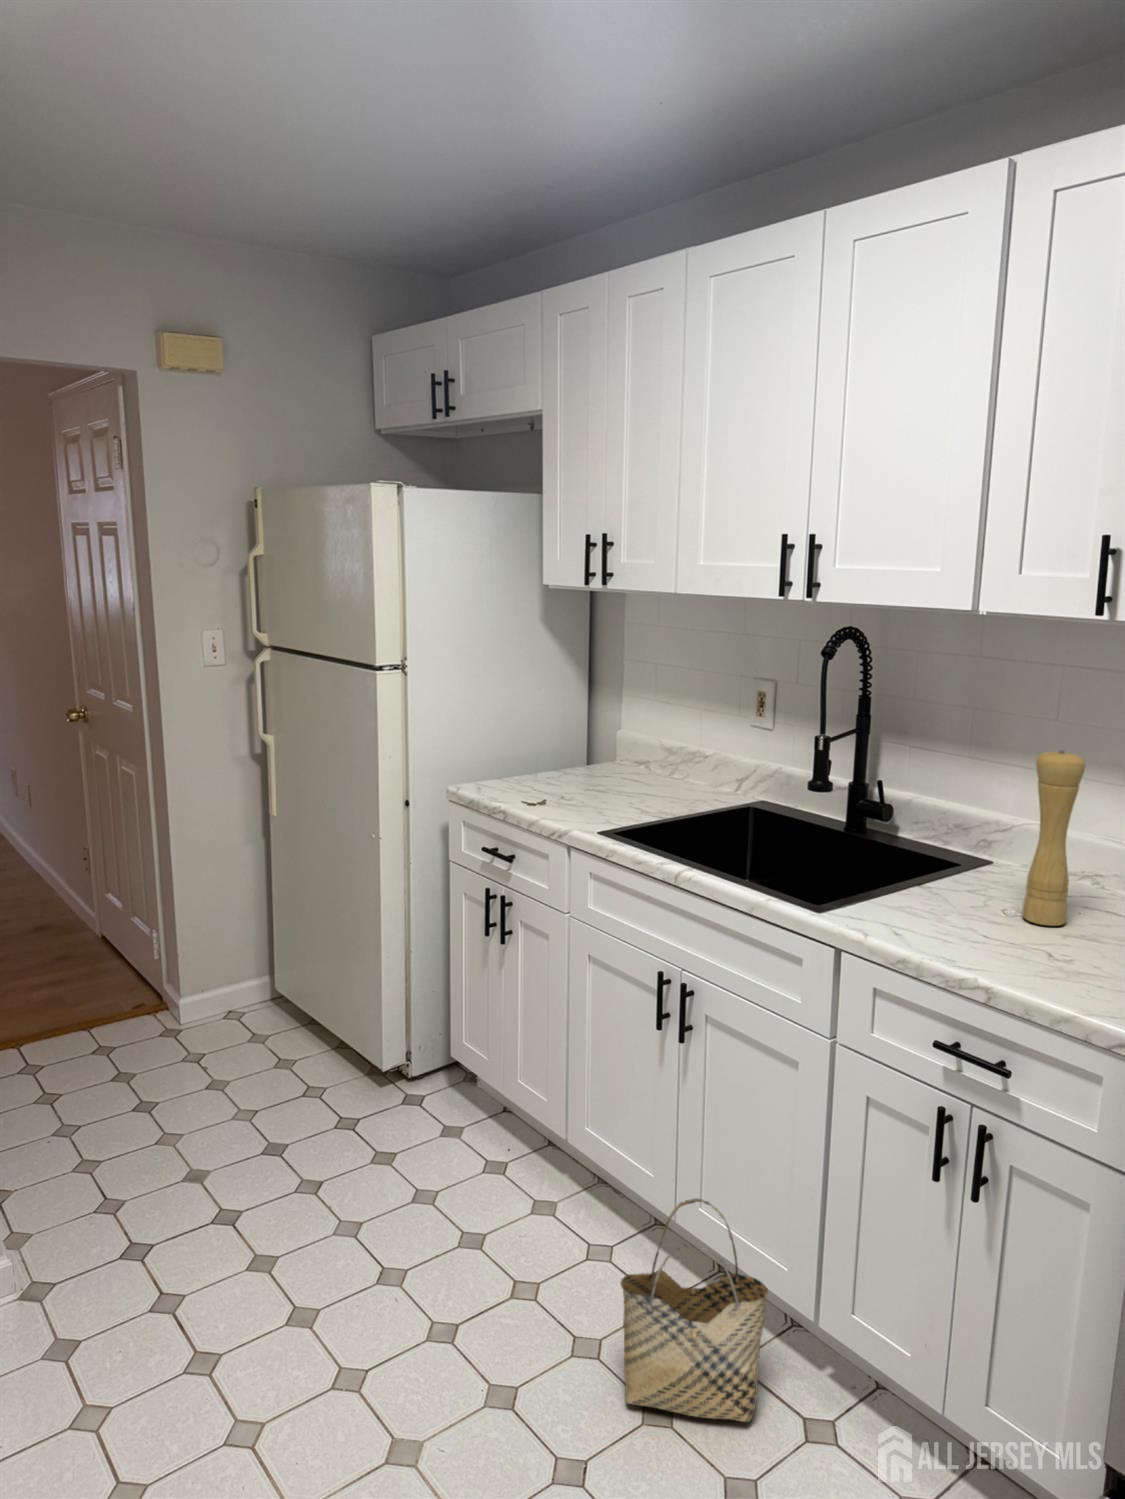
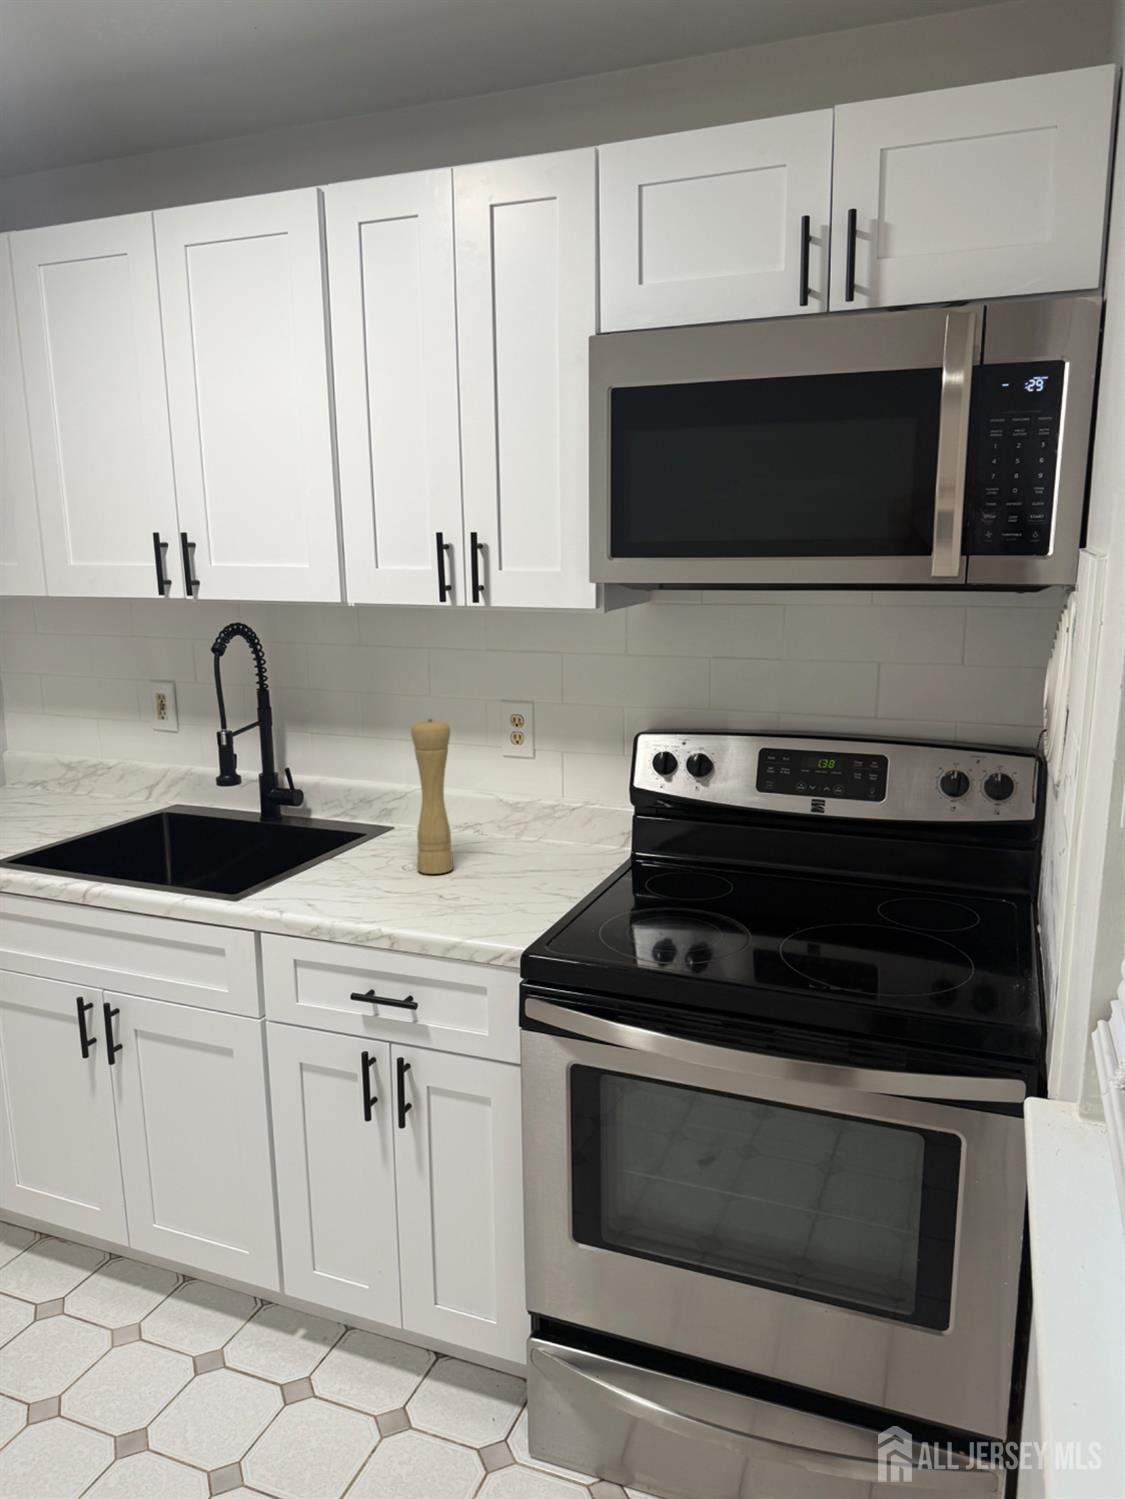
woven basket: present [620,1199,768,1422] -> none [73,1210,232,1443]

